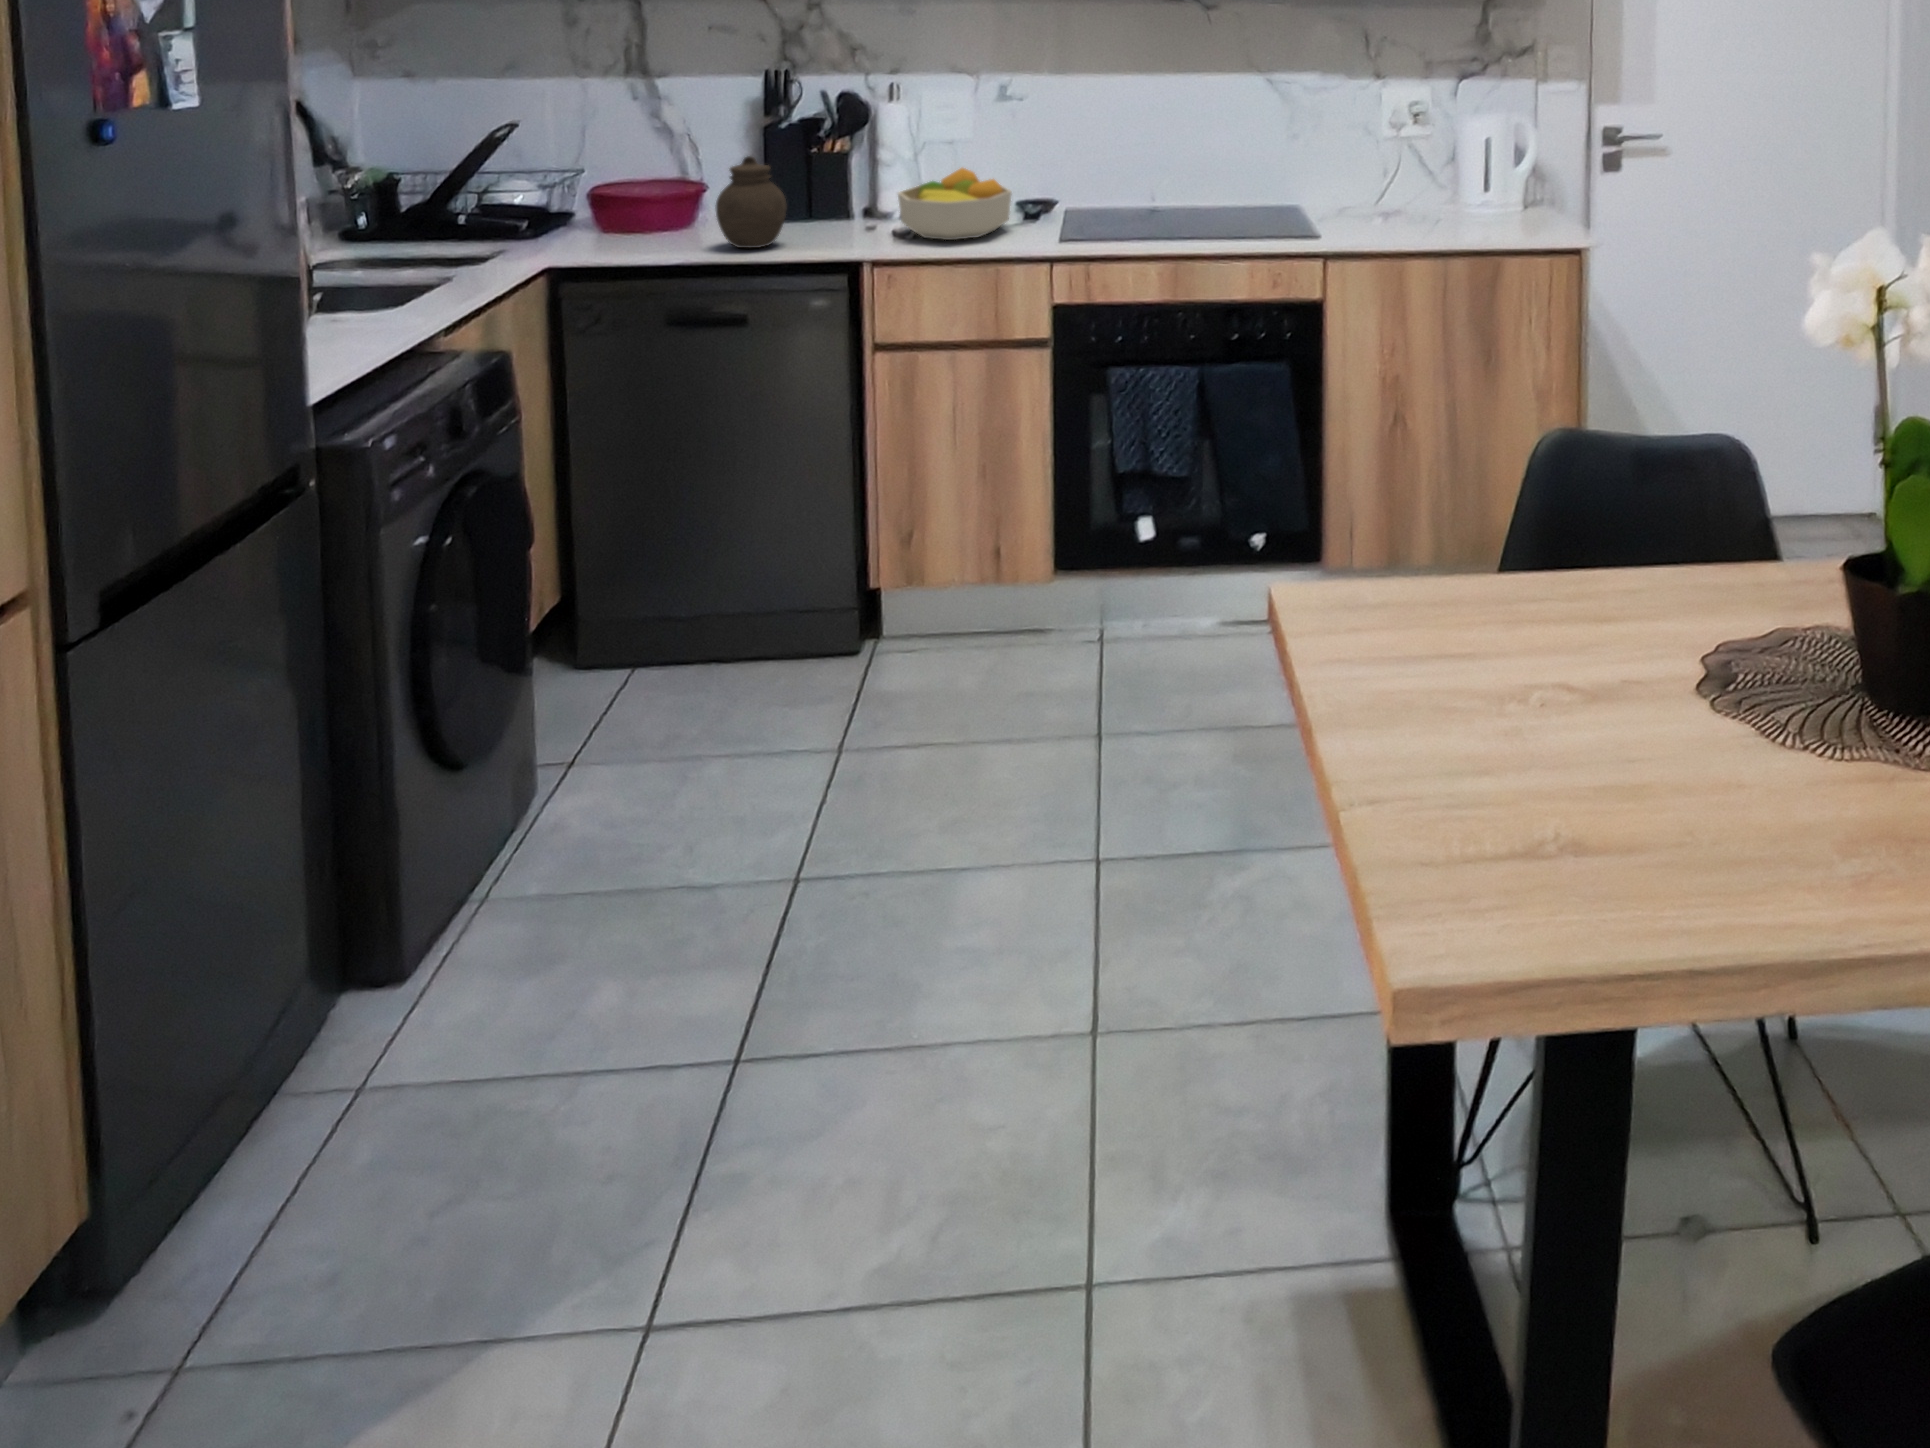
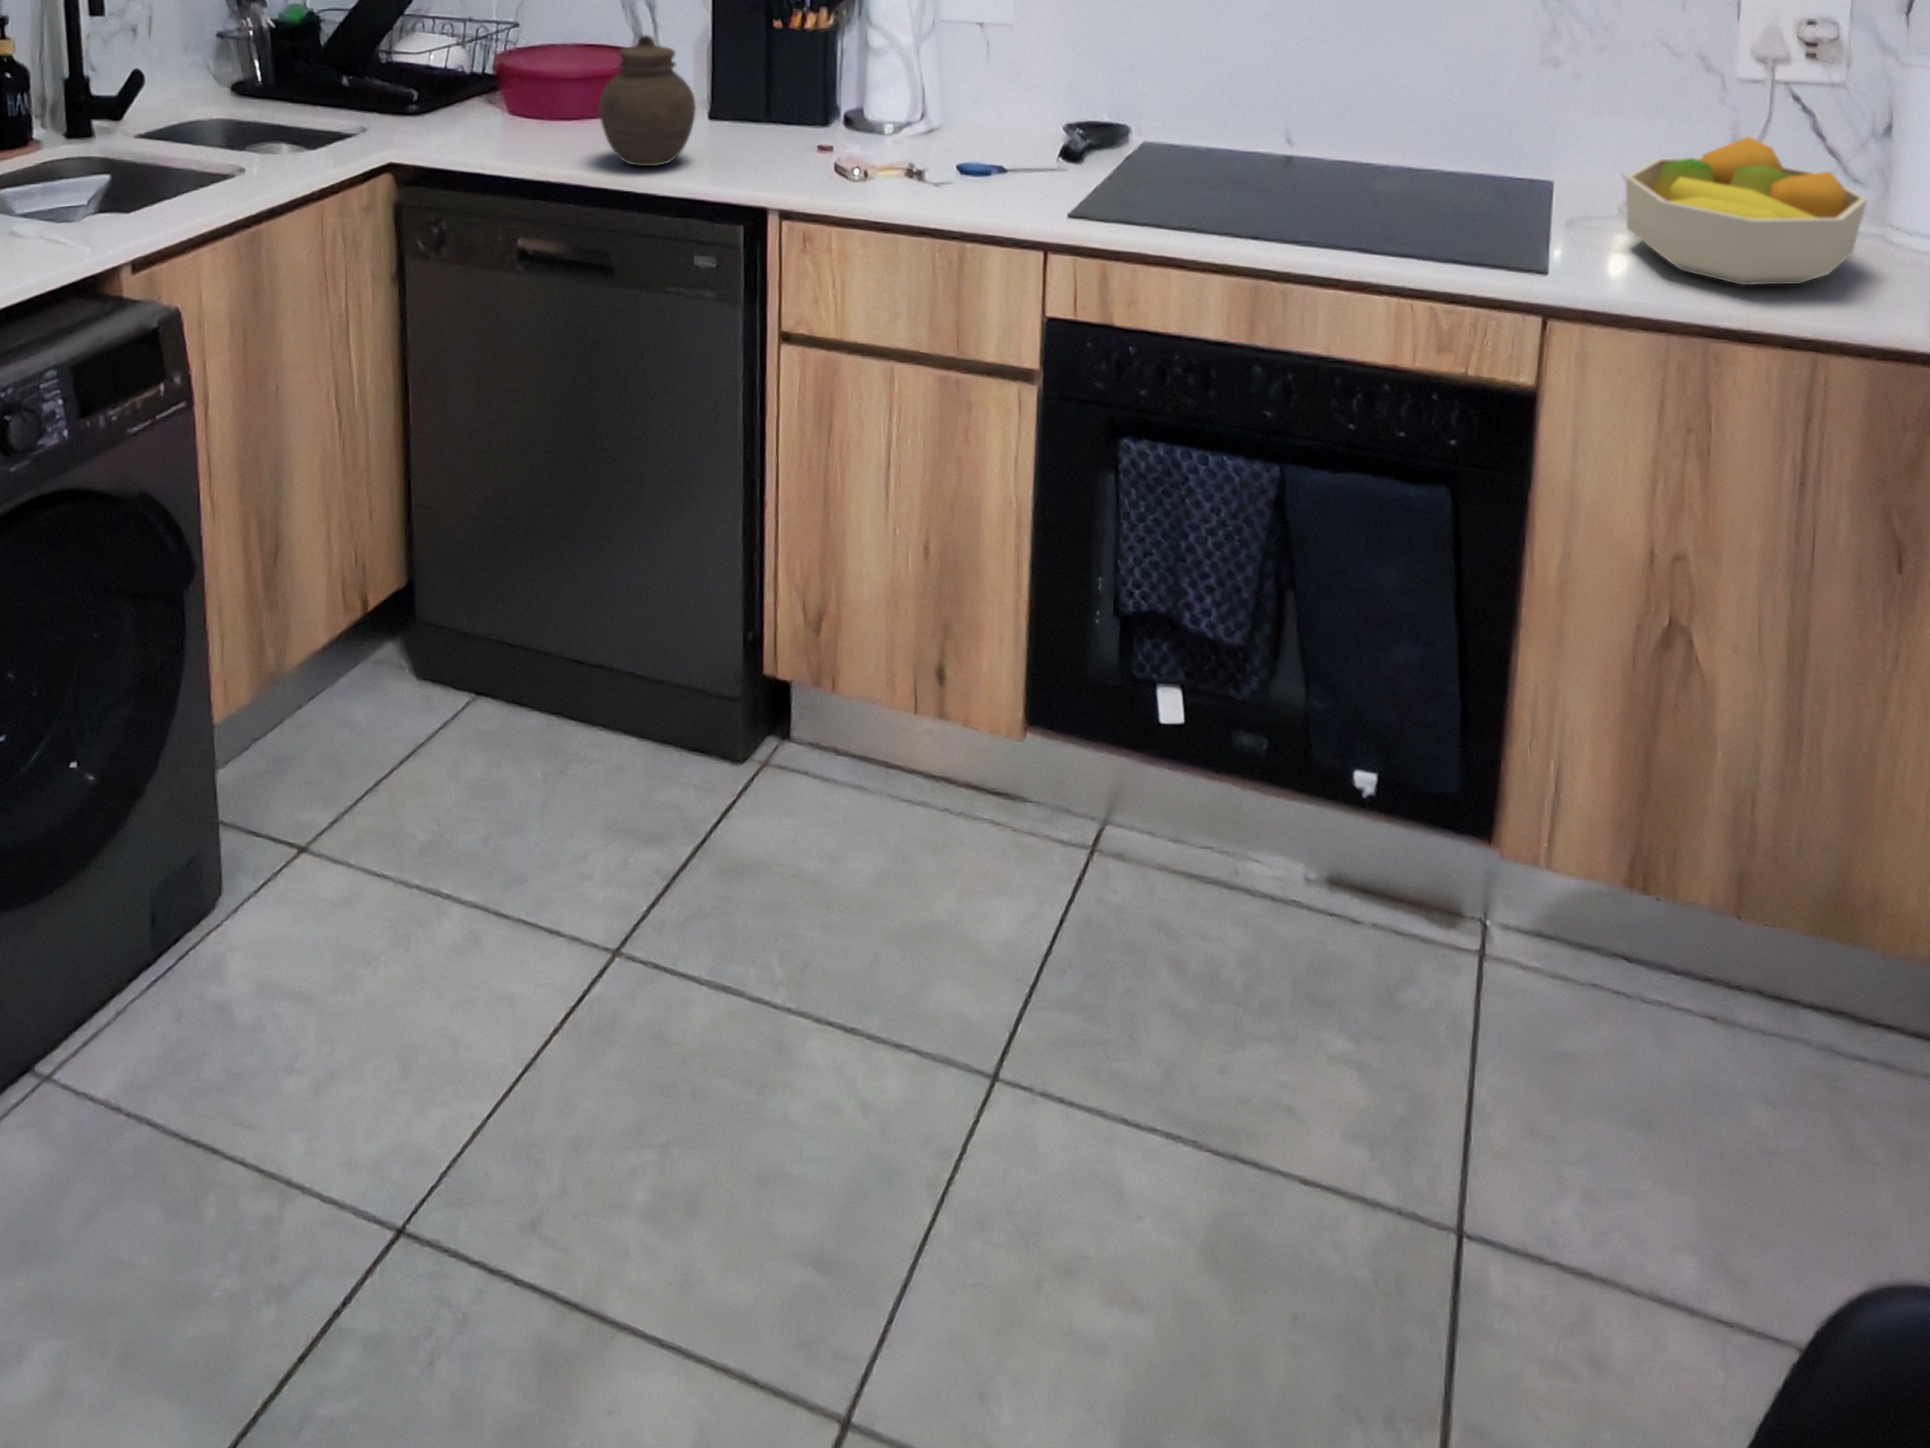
fruit bowl: present [898,168,1011,240] -> present [1625,137,1867,285]

